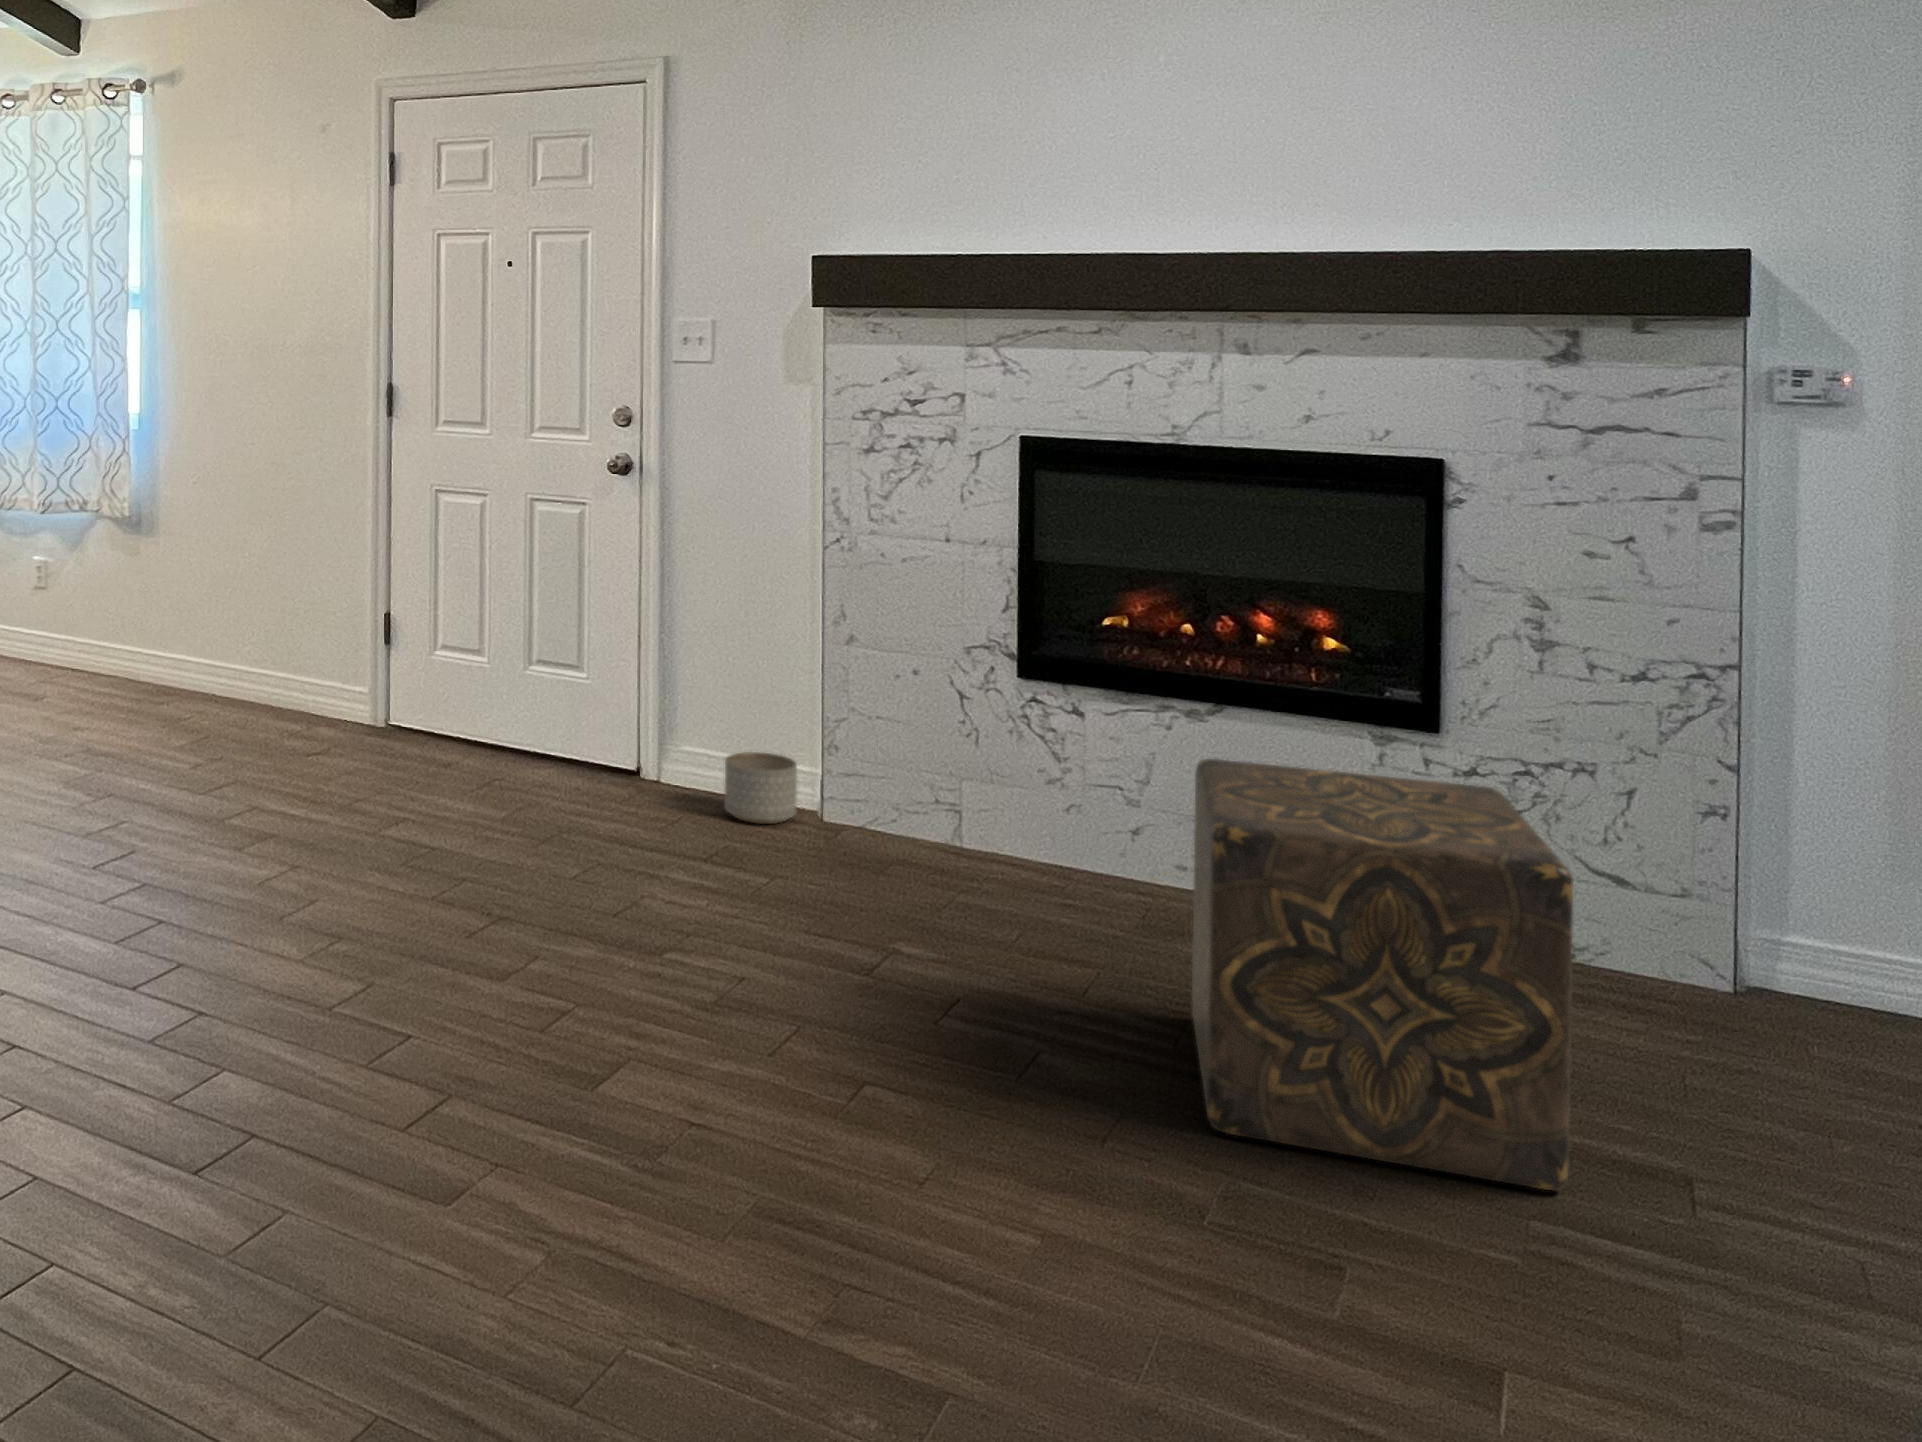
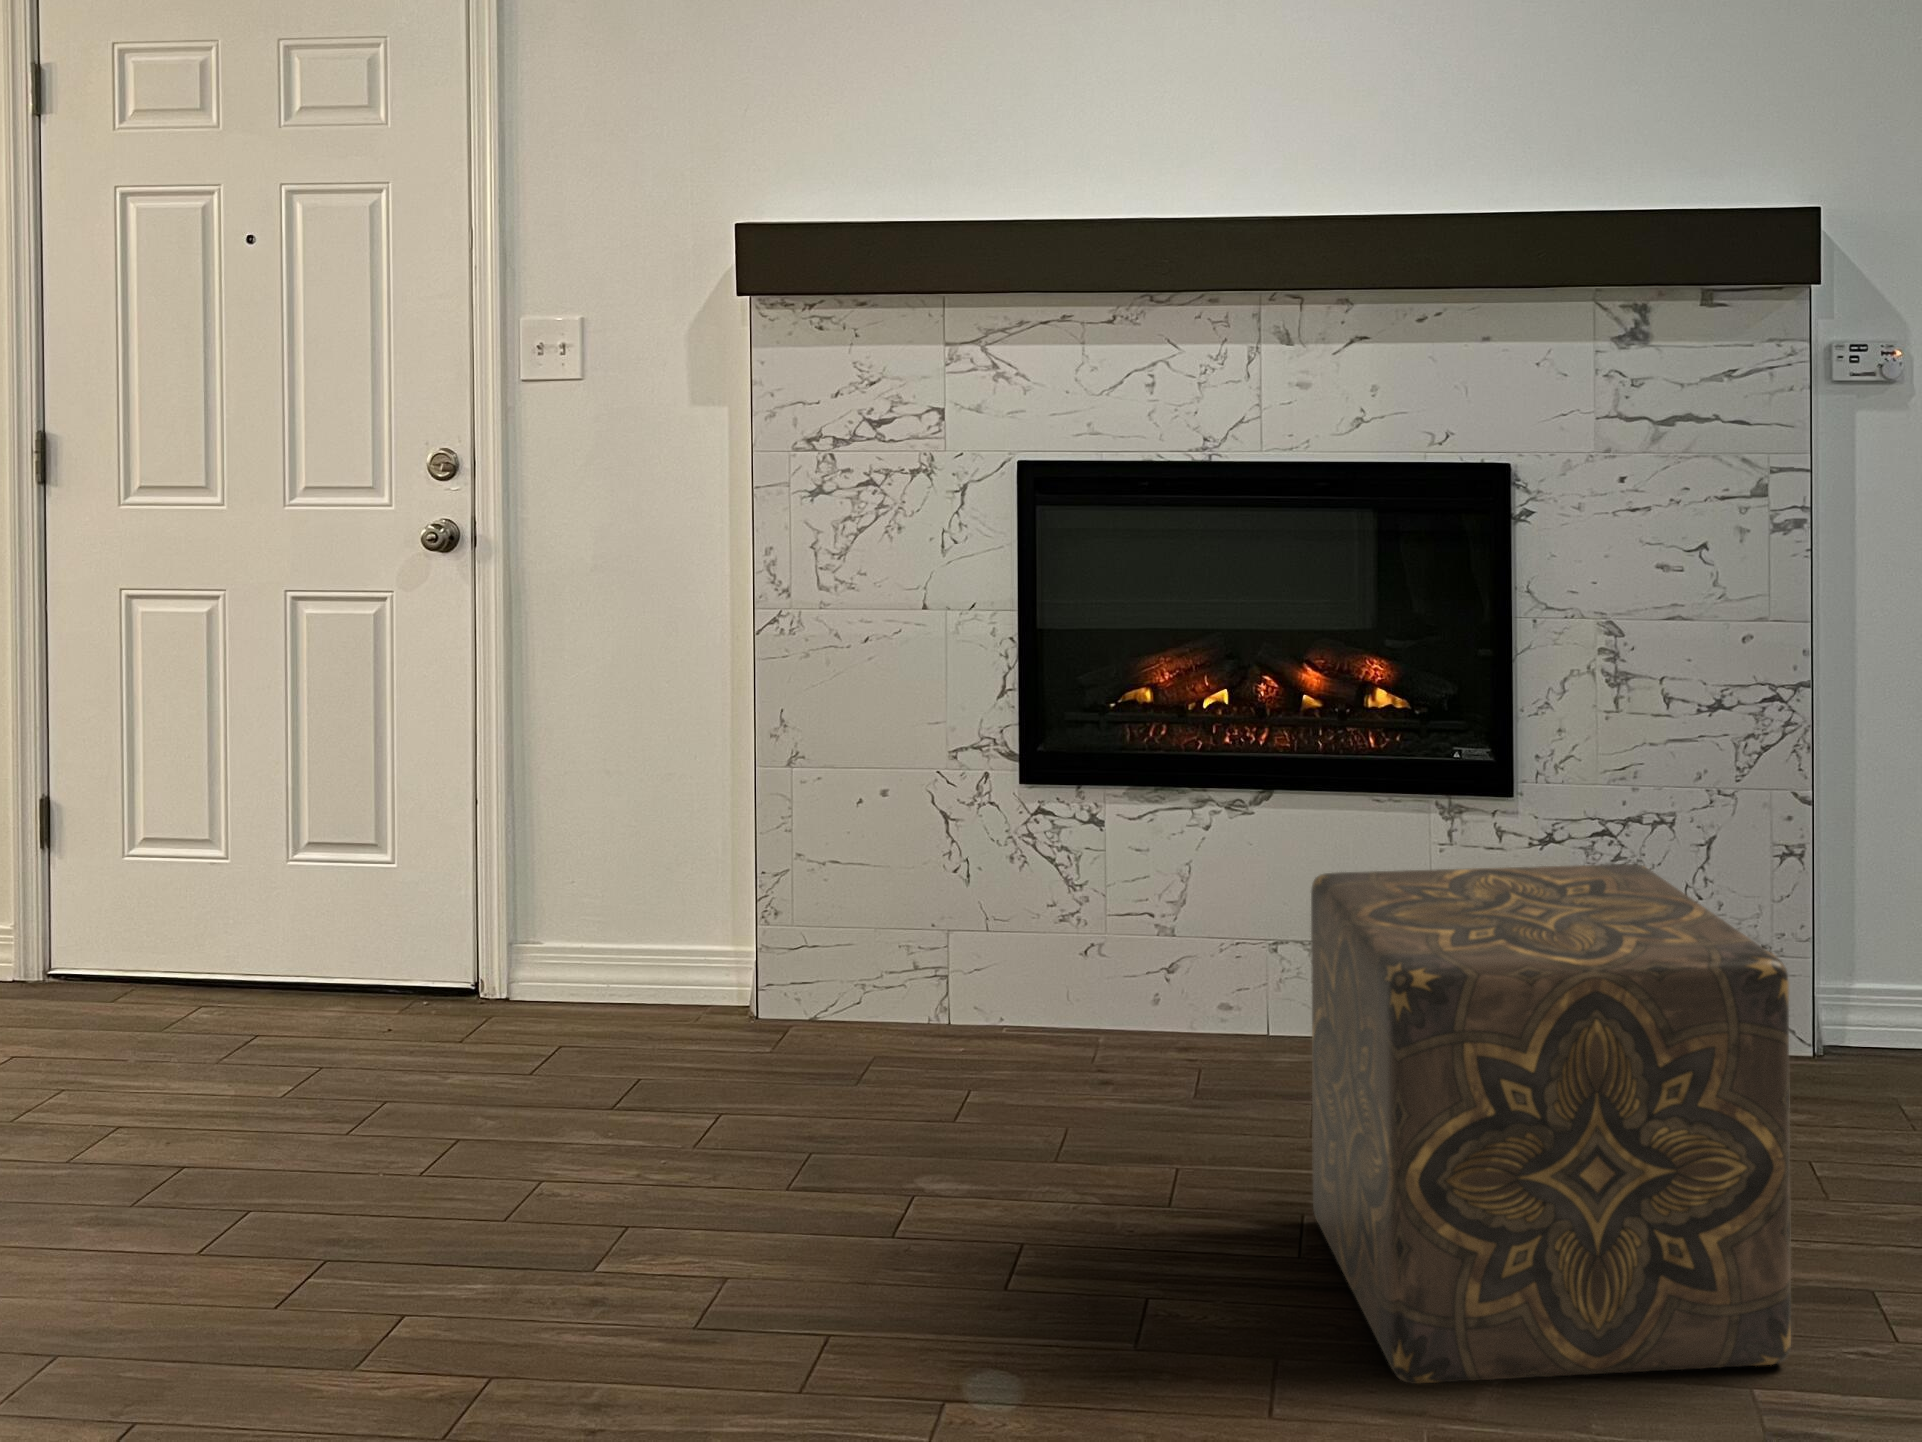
planter: present [724,752,797,824] -> none [618,935,722,1040]

